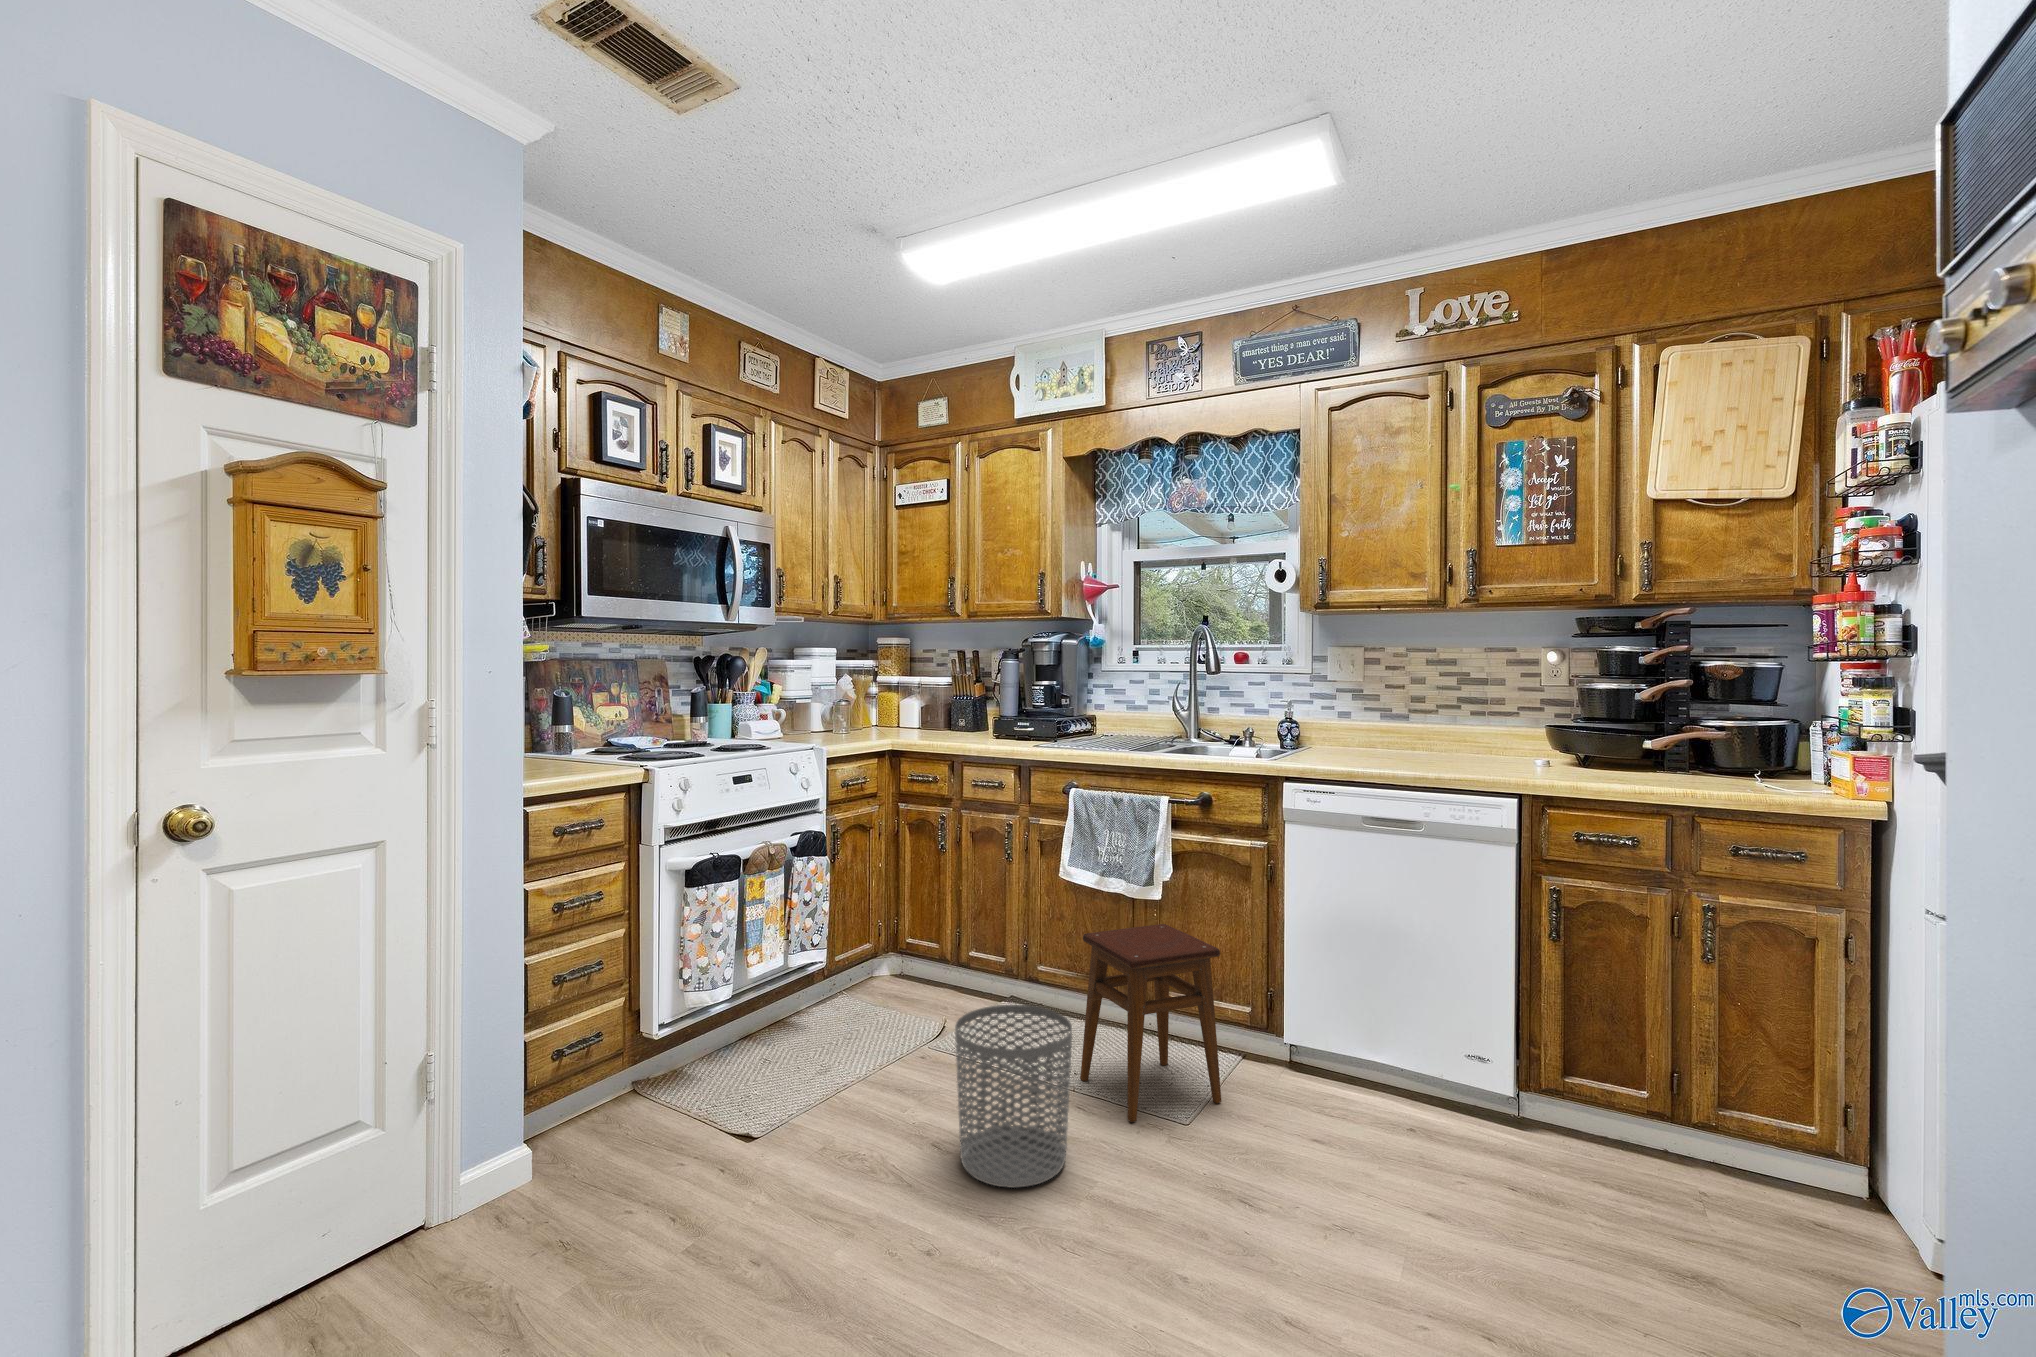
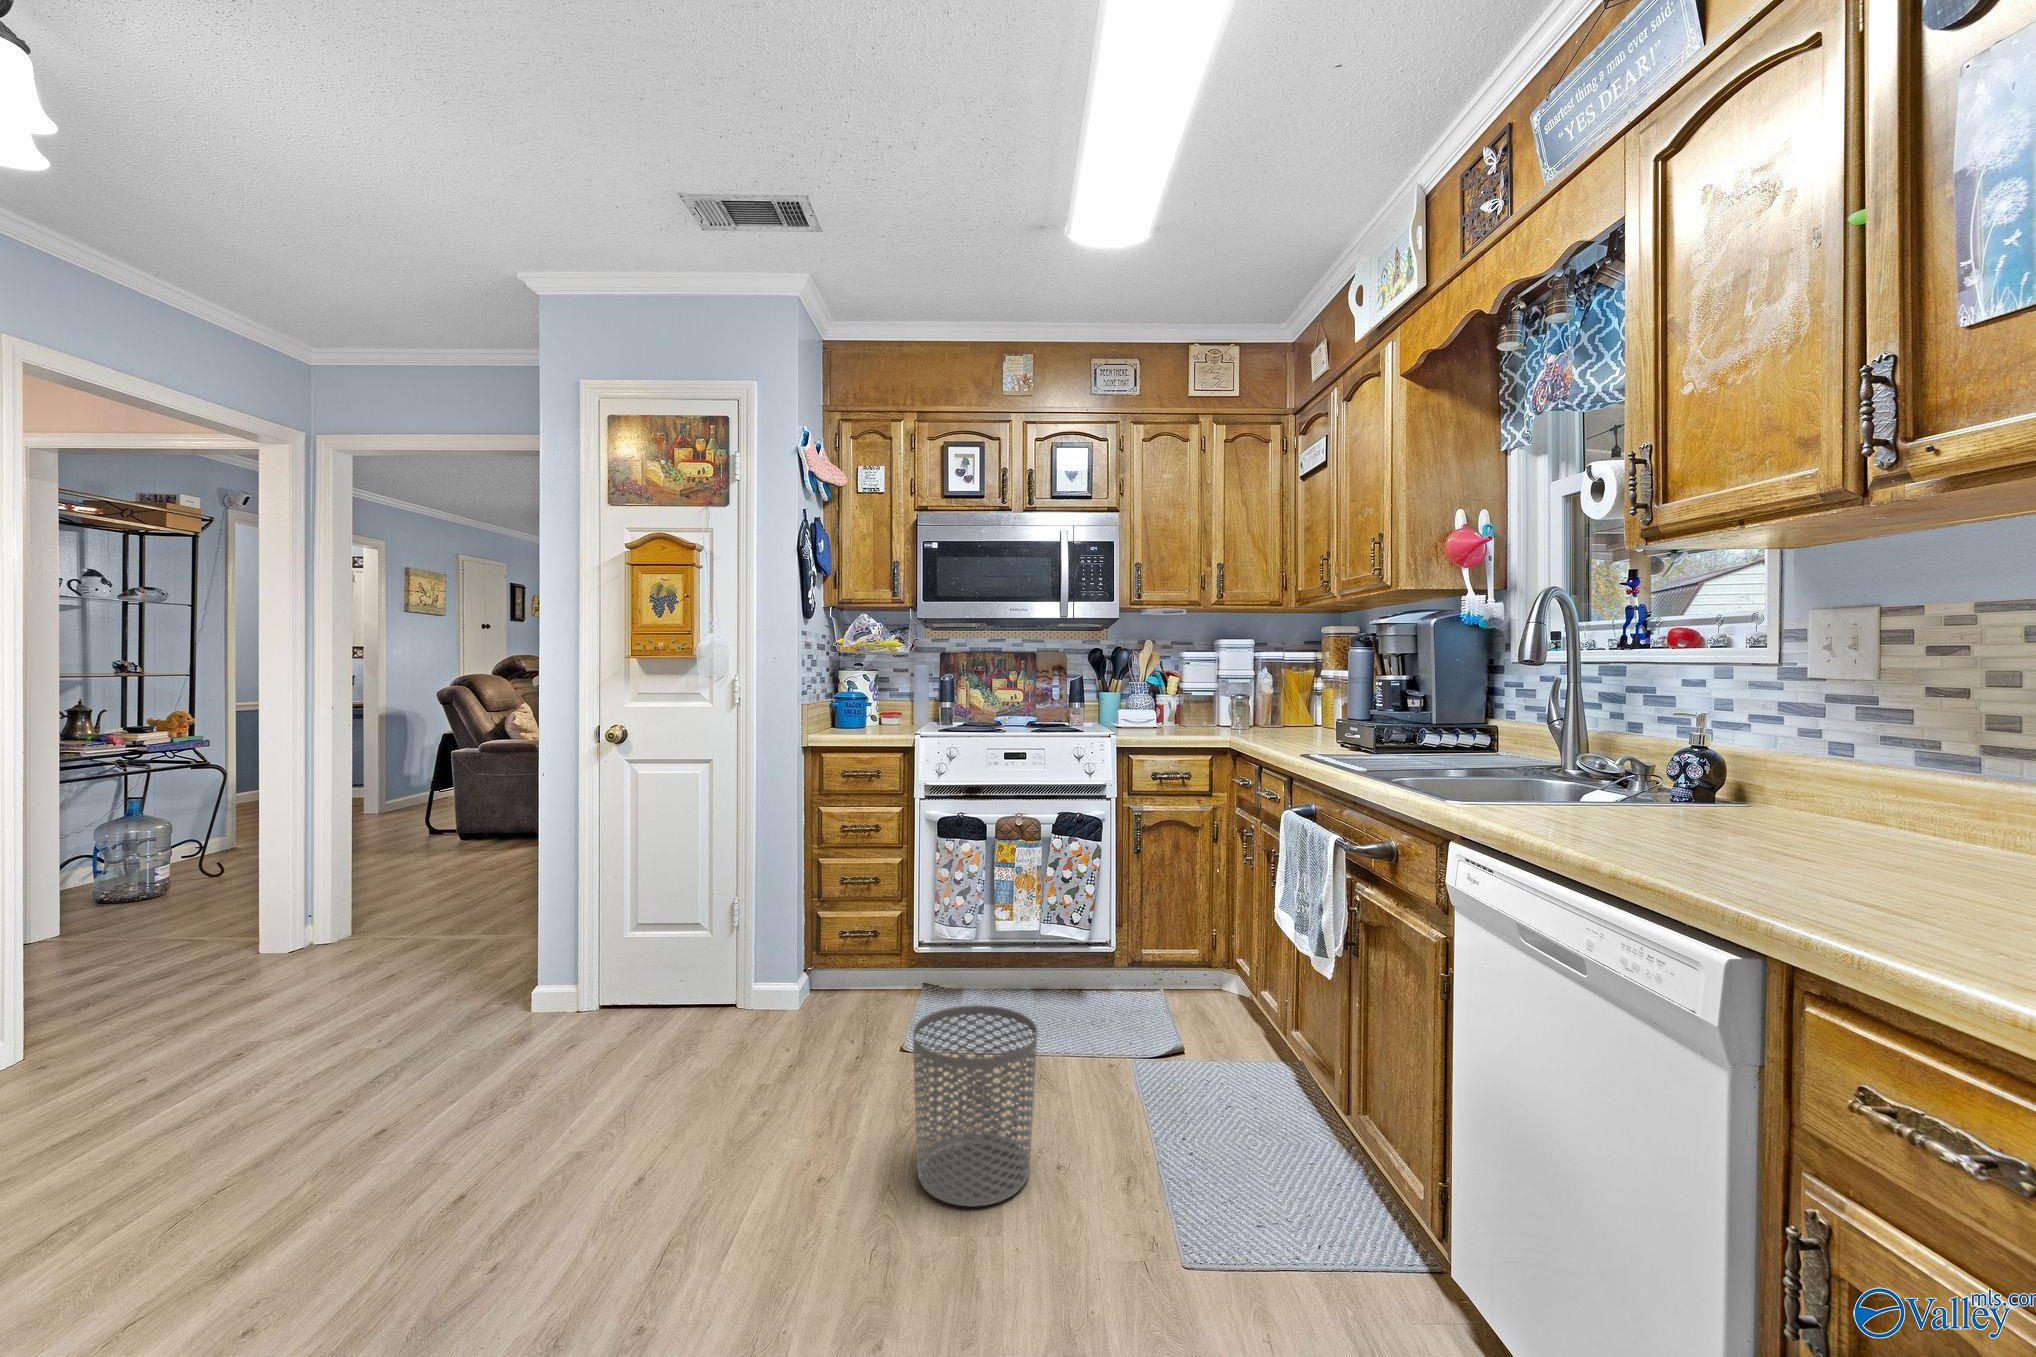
stool: present [1080,924,1221,1122] -> none [1123,981,1303,1279]

